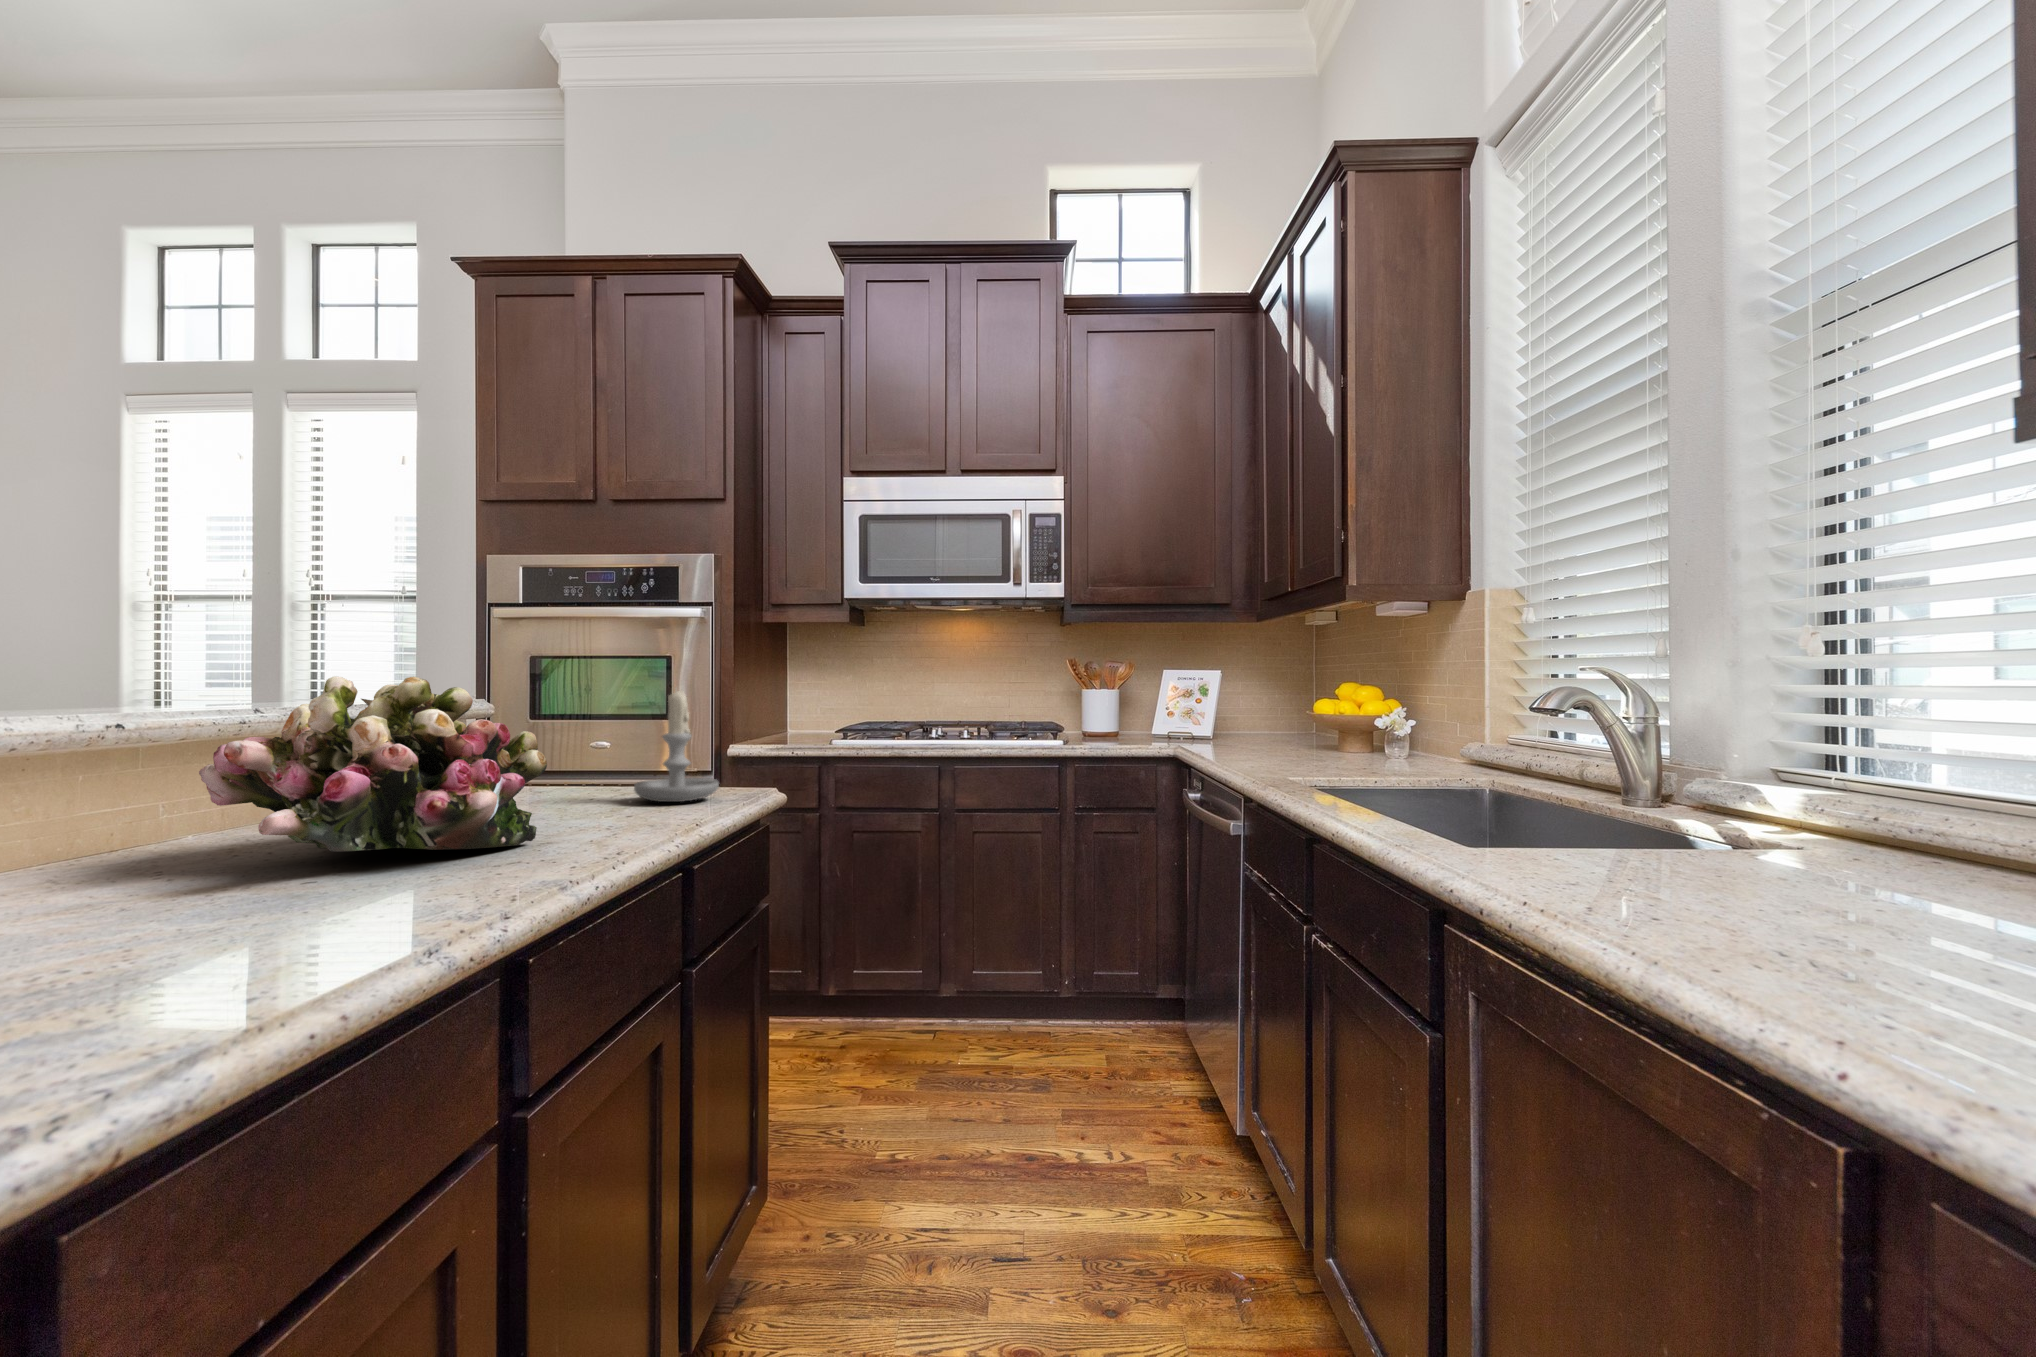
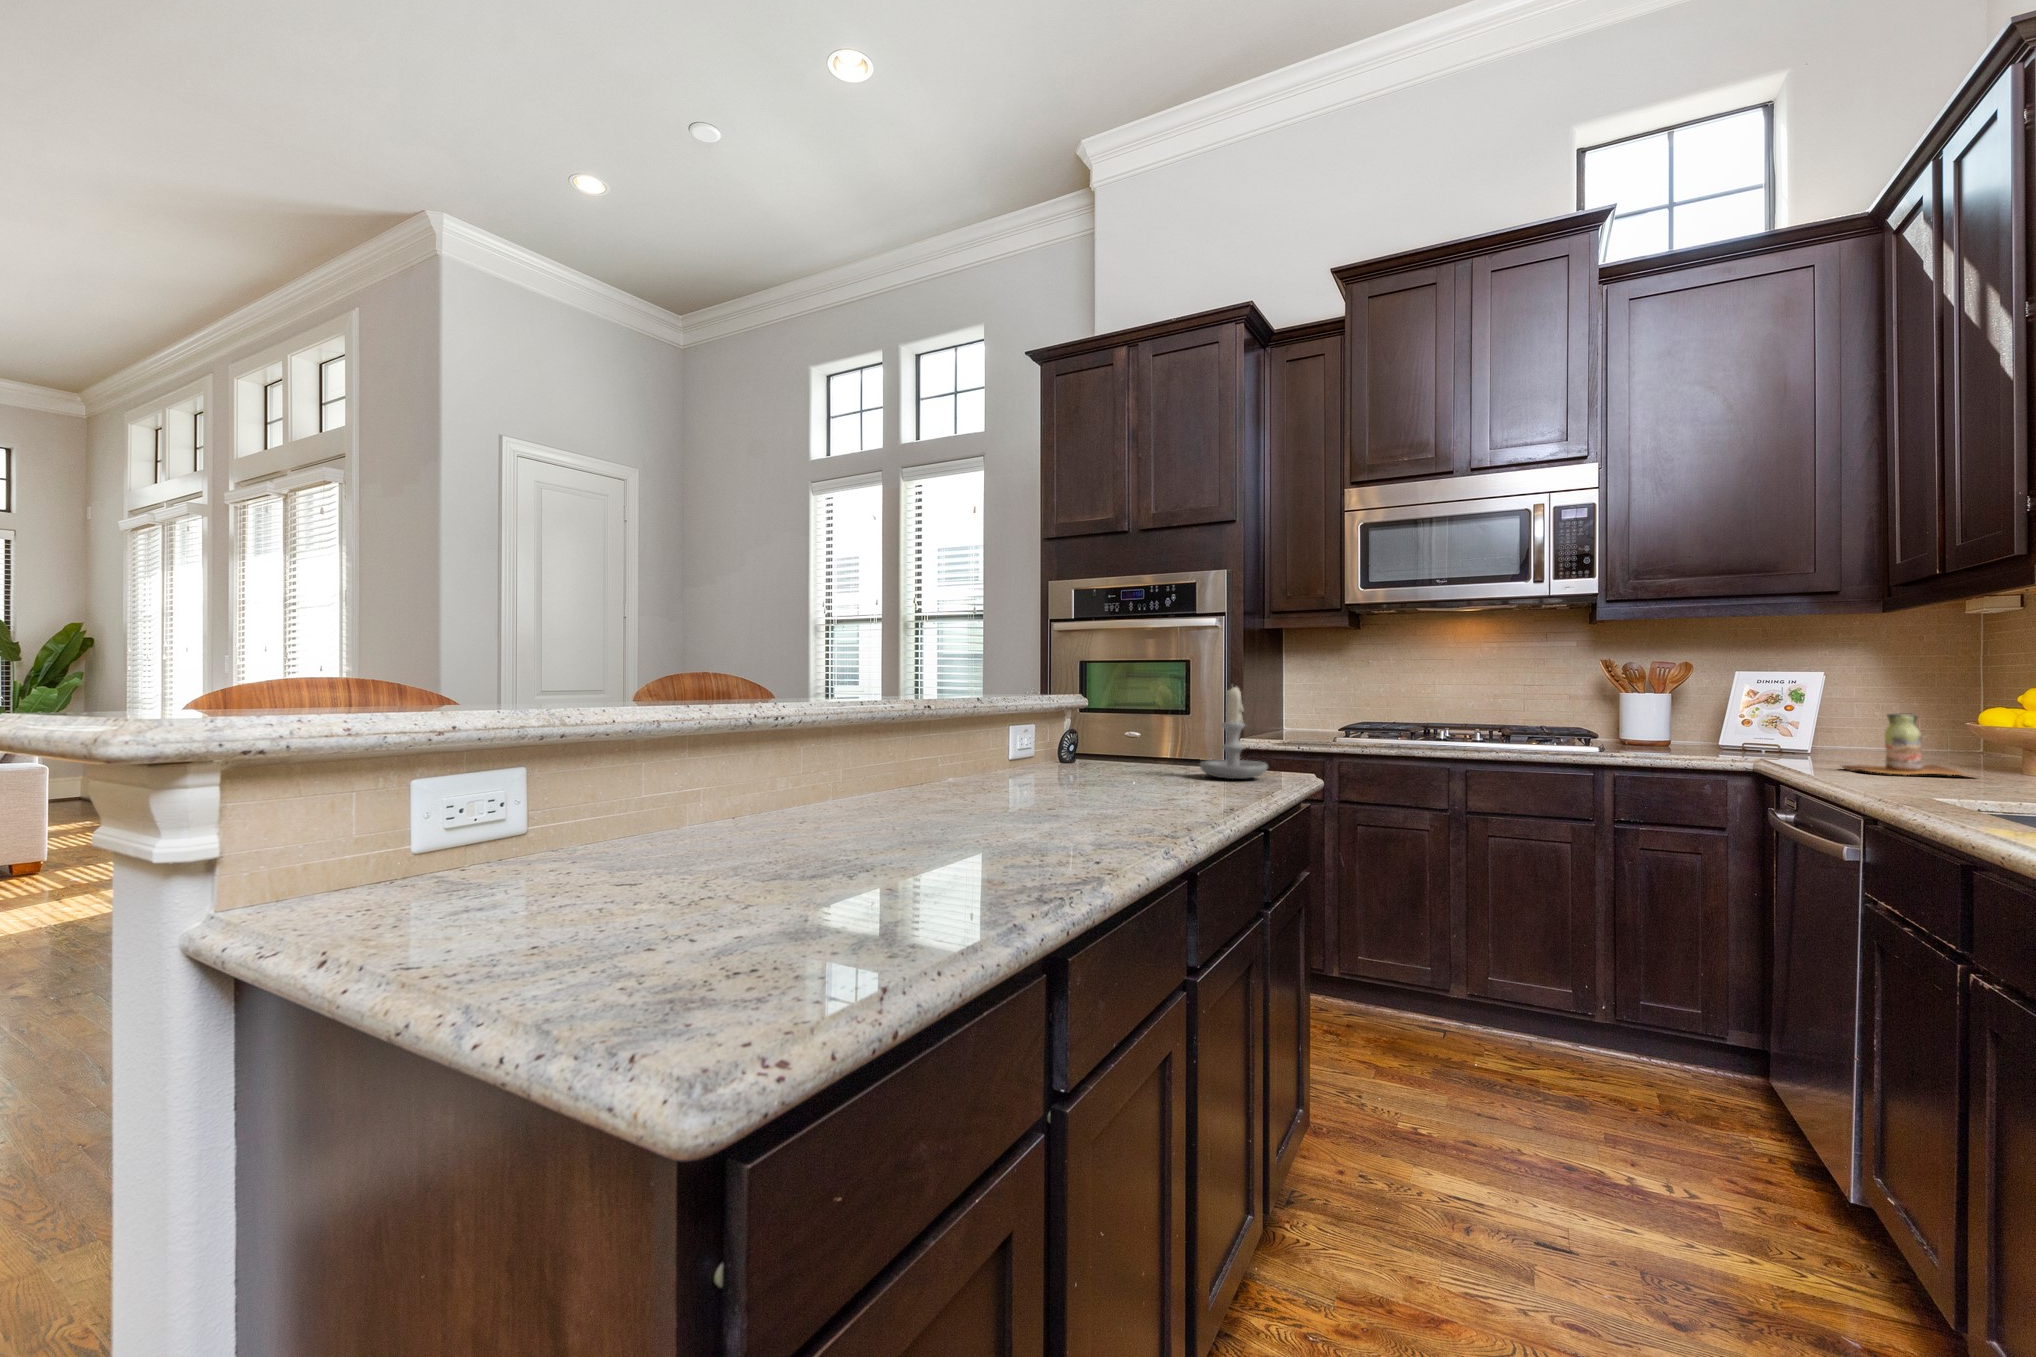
flower arrangement: present [199,676,547,851] -> none [960,674,1160,799]
bottle: none [1233,707,1318,759] -> present [1842,713,1963,775]

